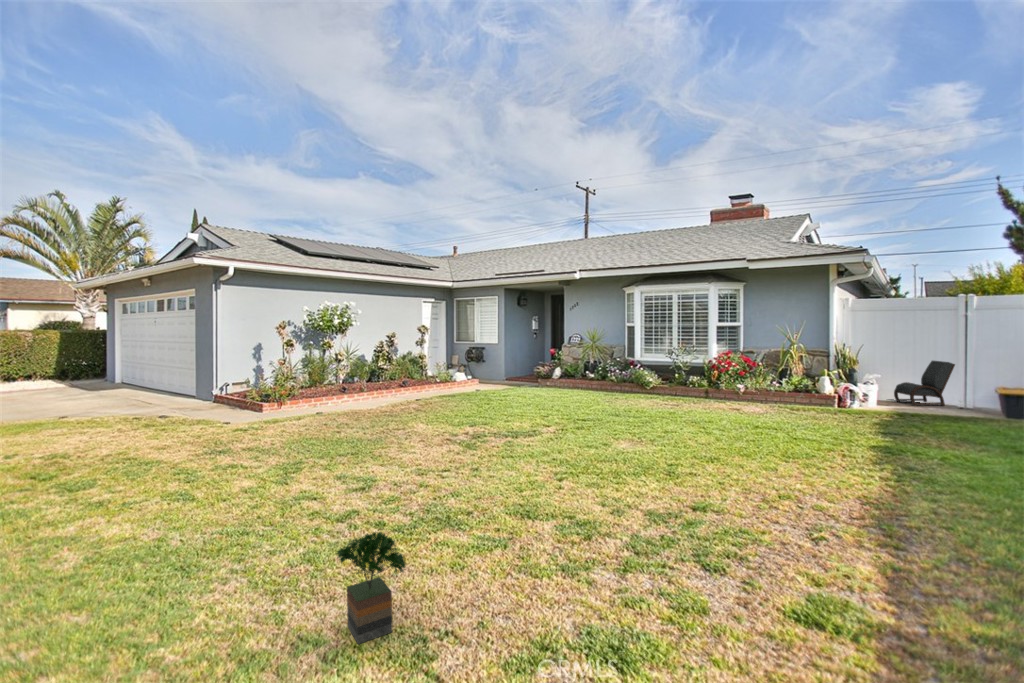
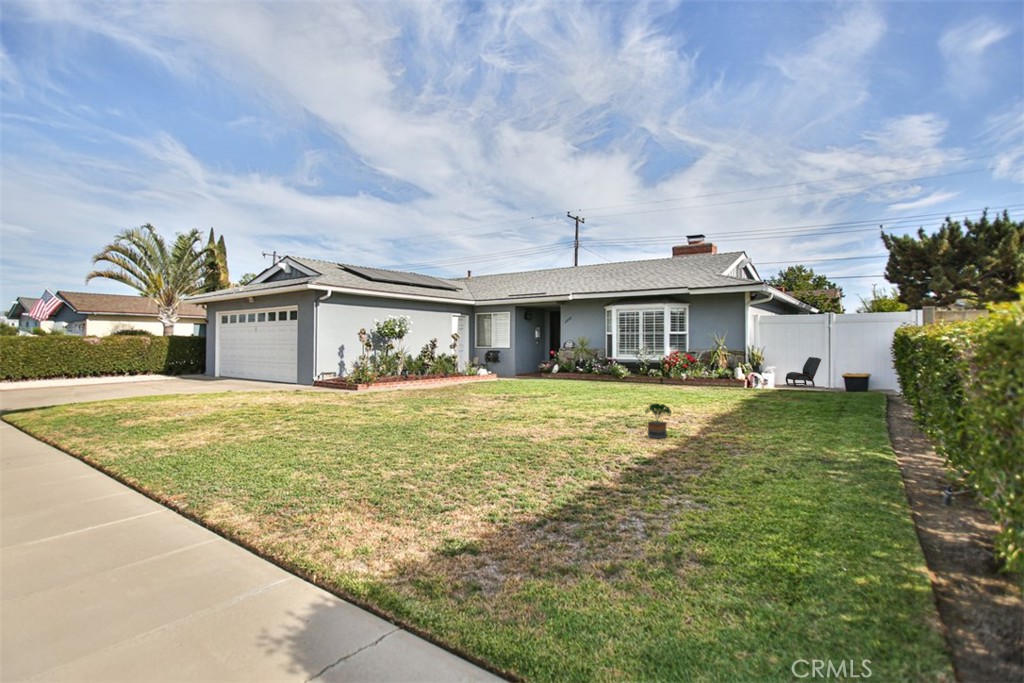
potted tree: present [337,532,406,644] -> present [645,403,671,439]

